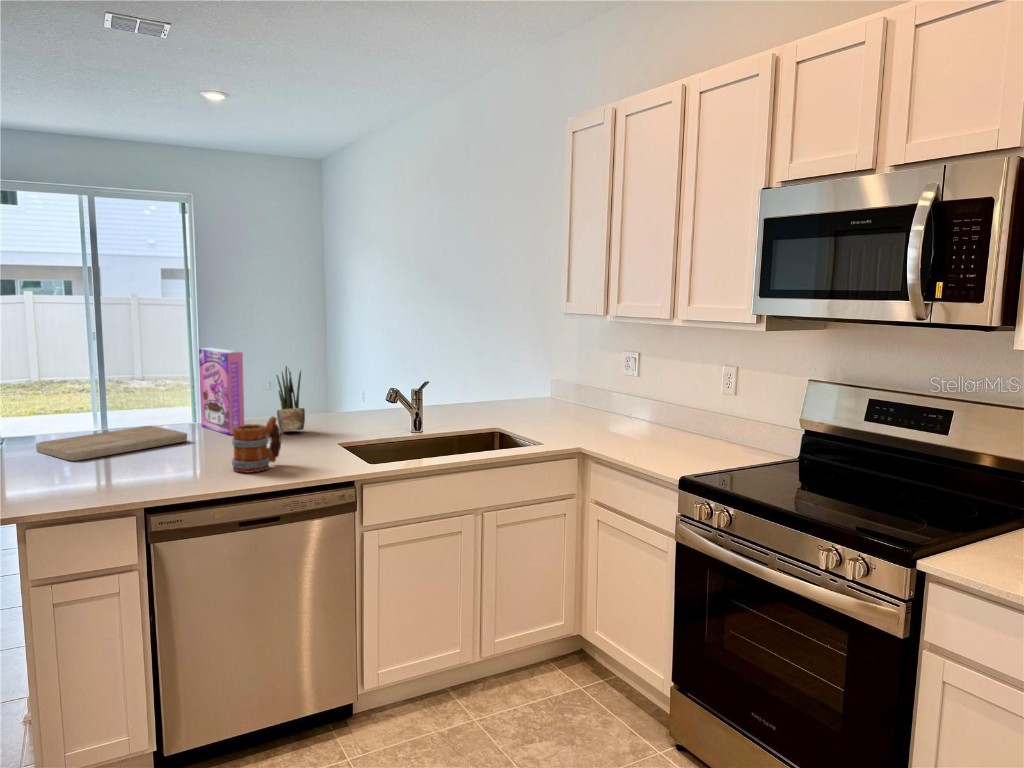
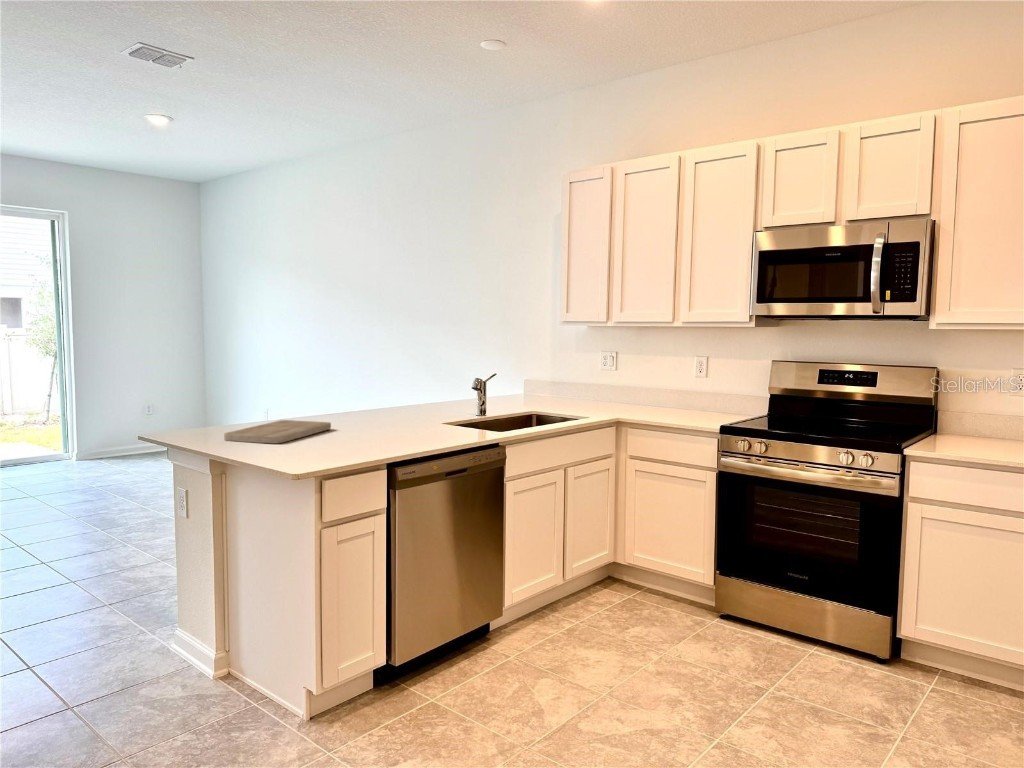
cereal box: present [199,348,244,435] -> none [311,354,359,424]
potted plant: present [277,367,305,431] -> none [382,366,404,420]
mug: present [232,416,281,473] -> none [412,399,442,442]

